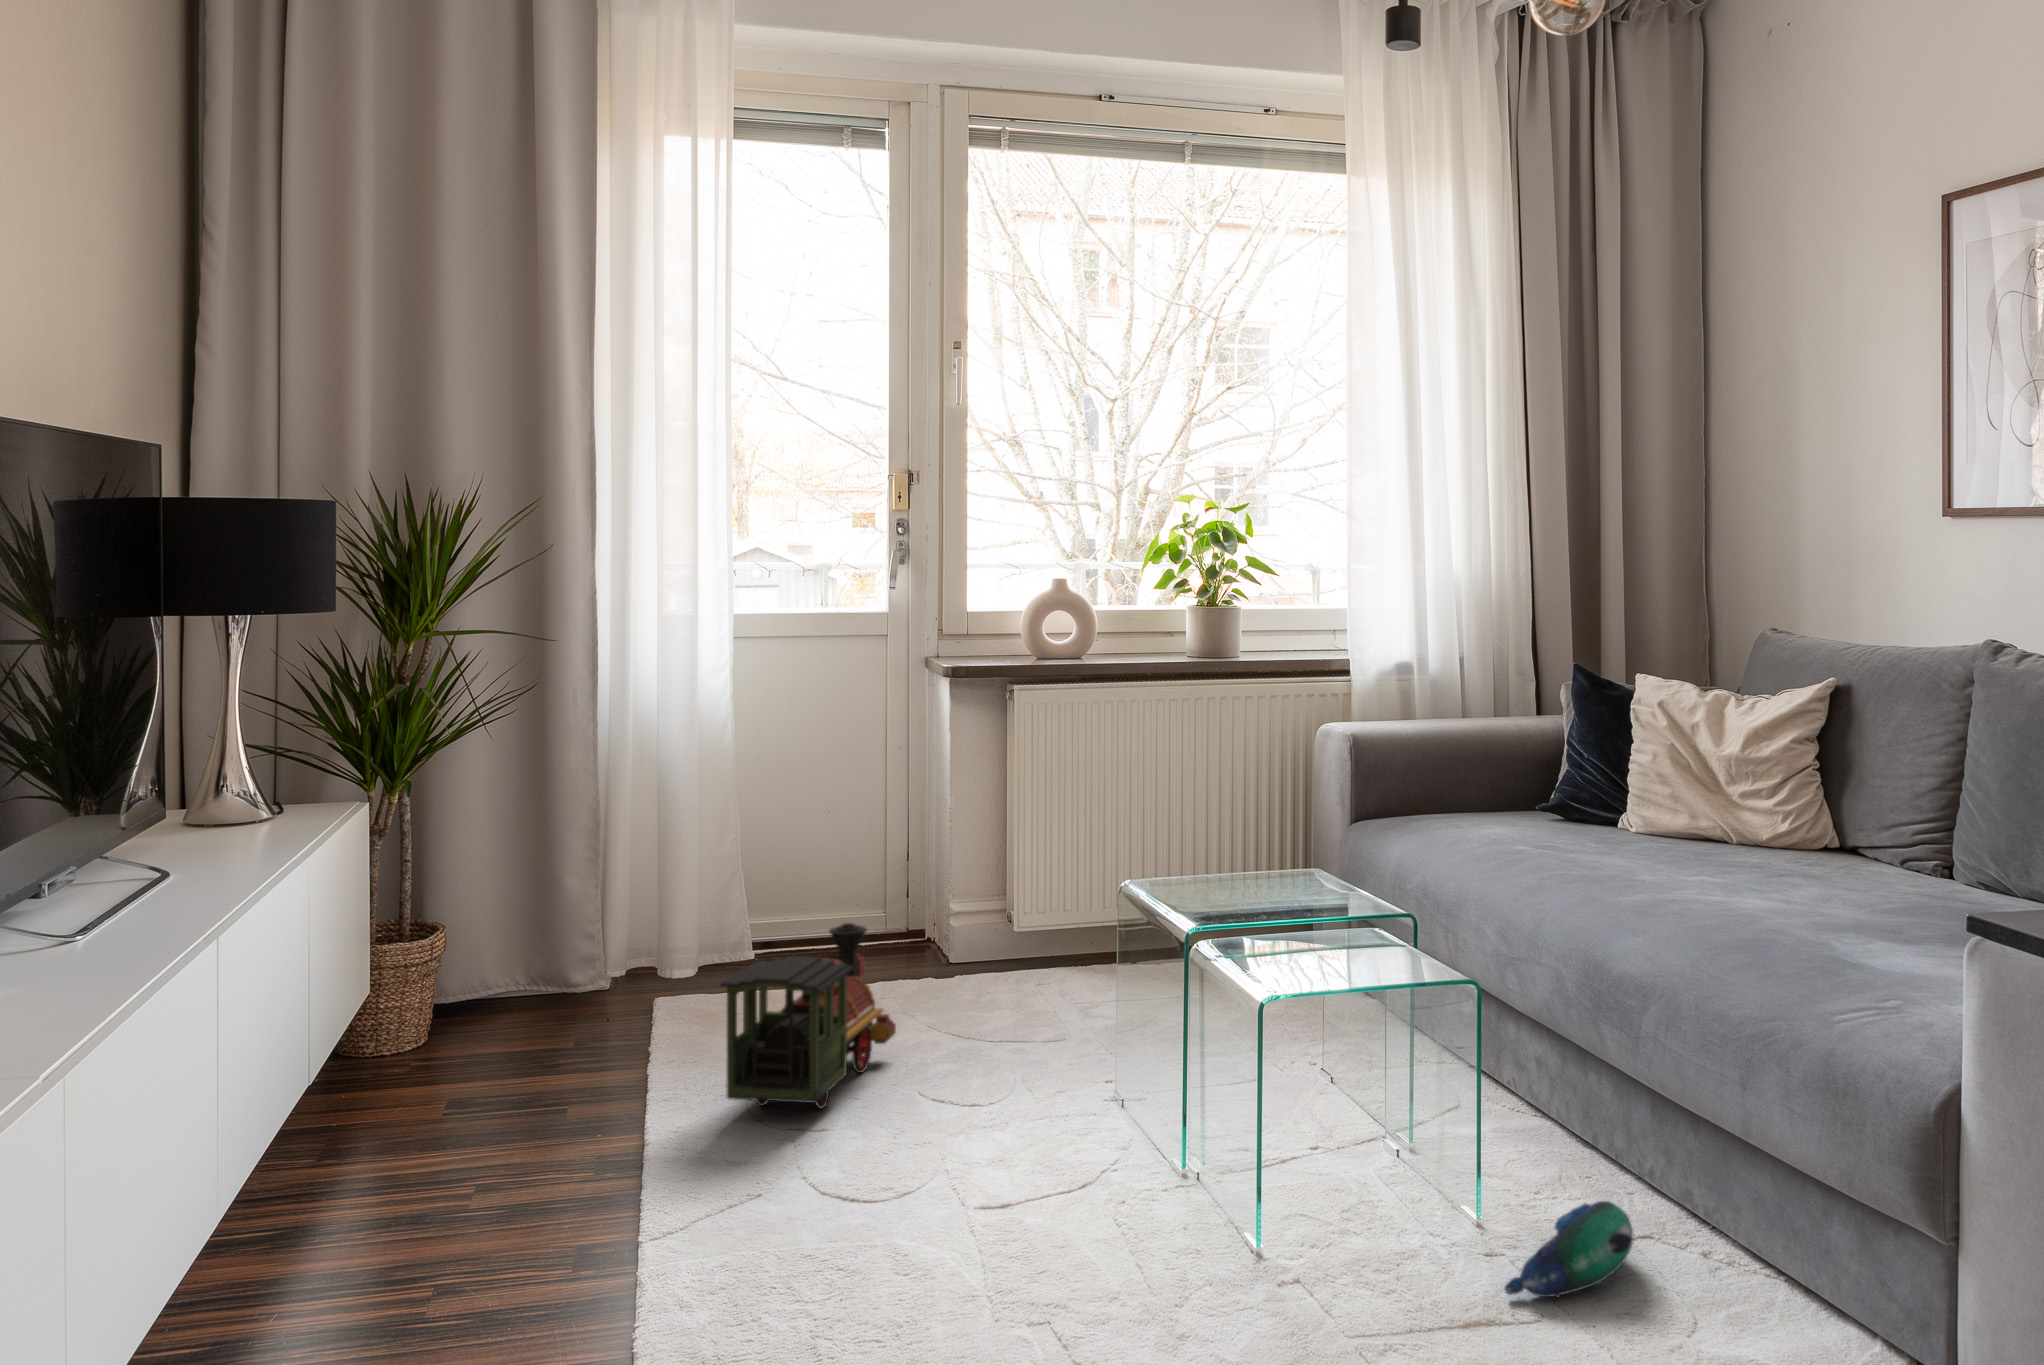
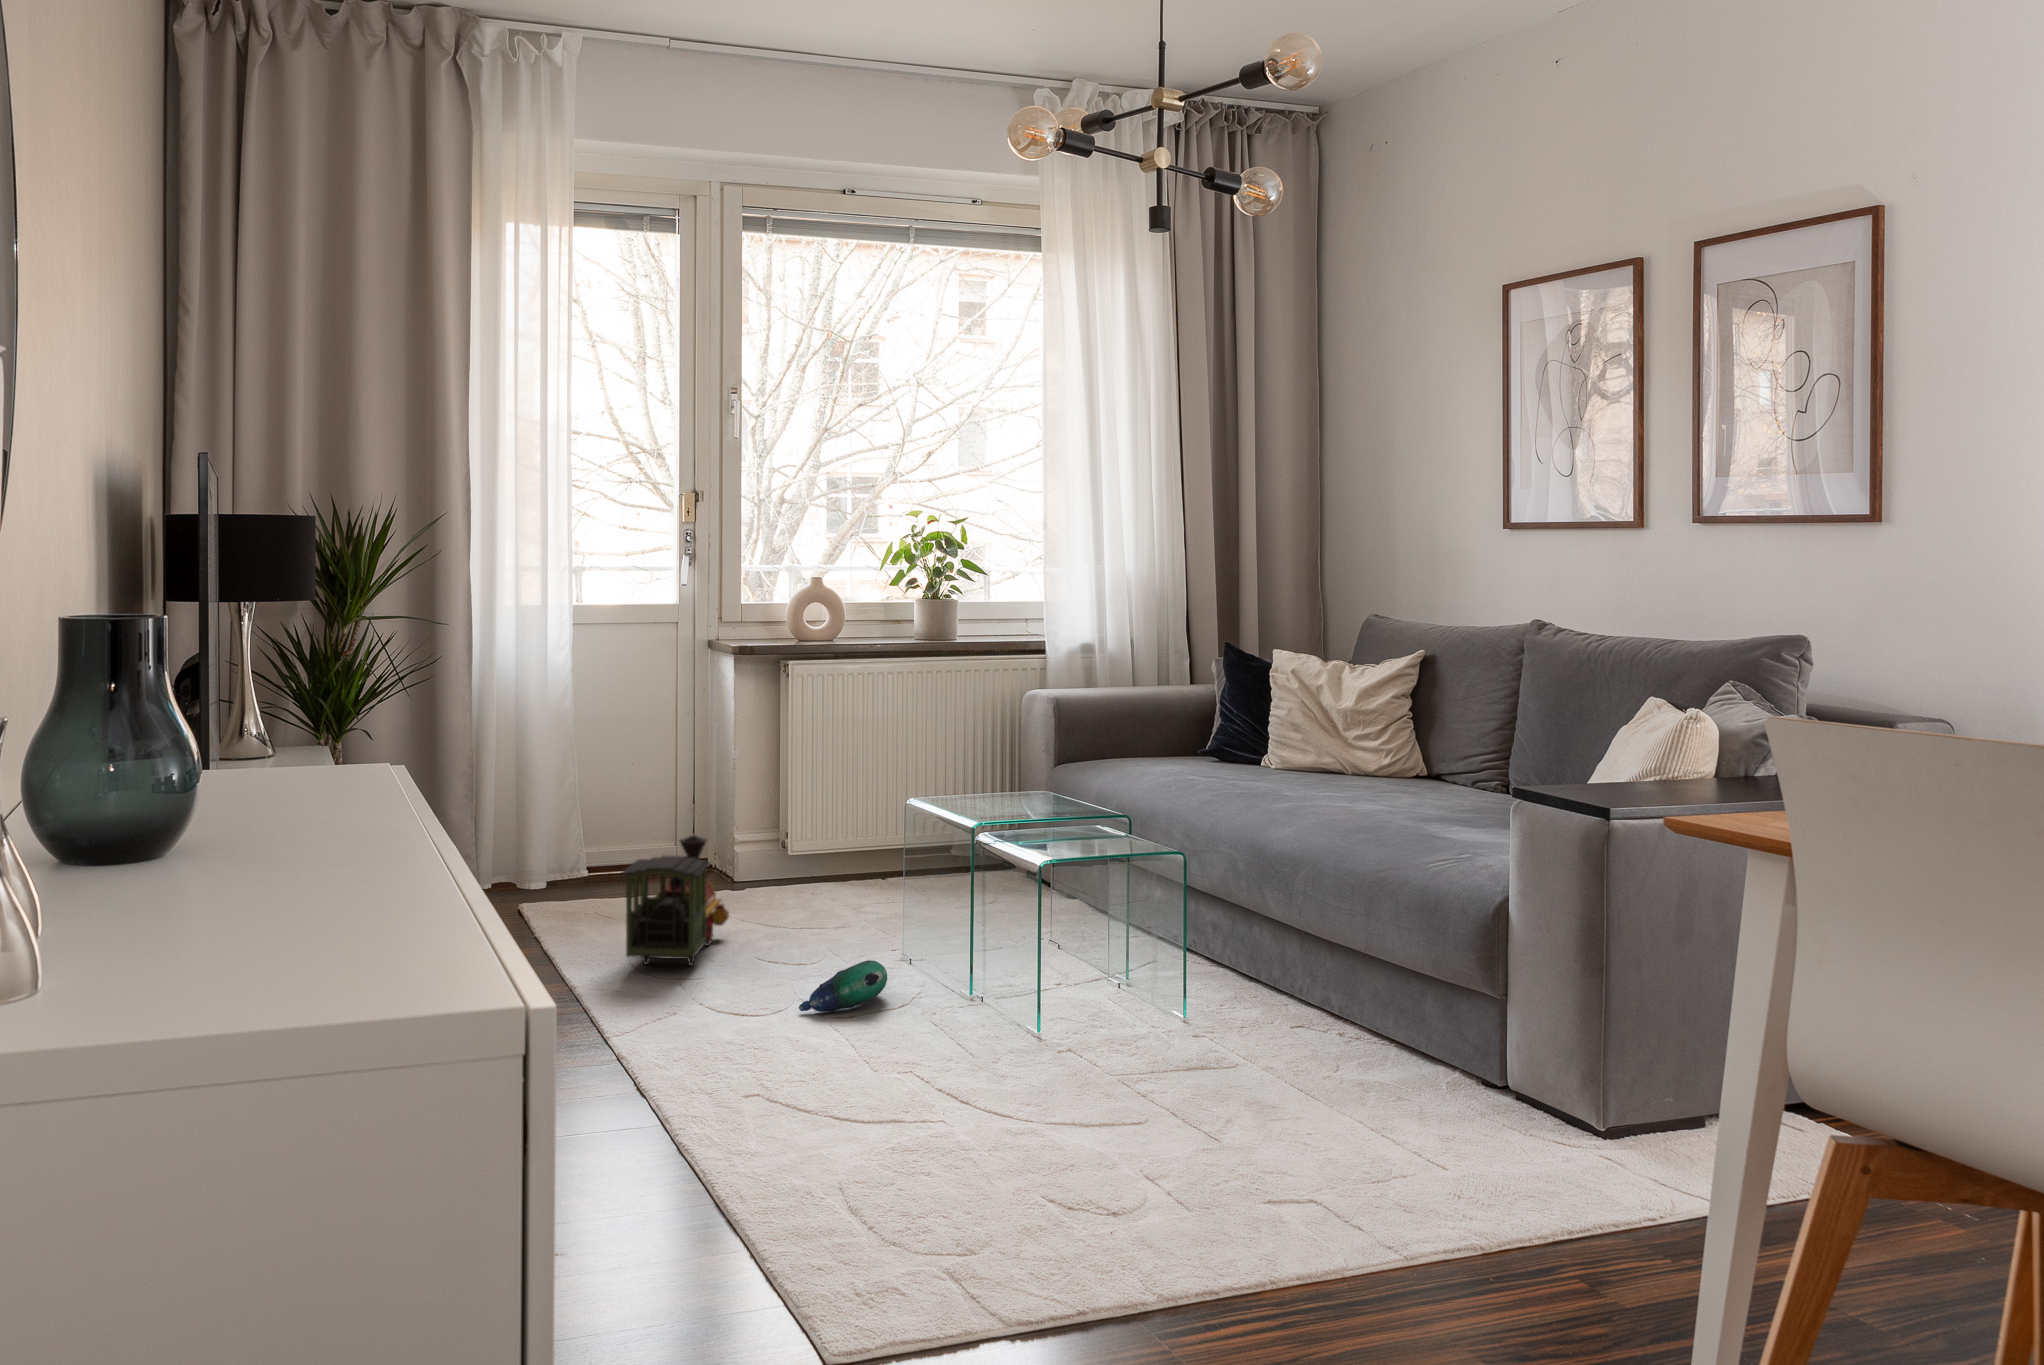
plush toy: present [1505,1201,1634,1298] -> present [799,960,887,1013]

